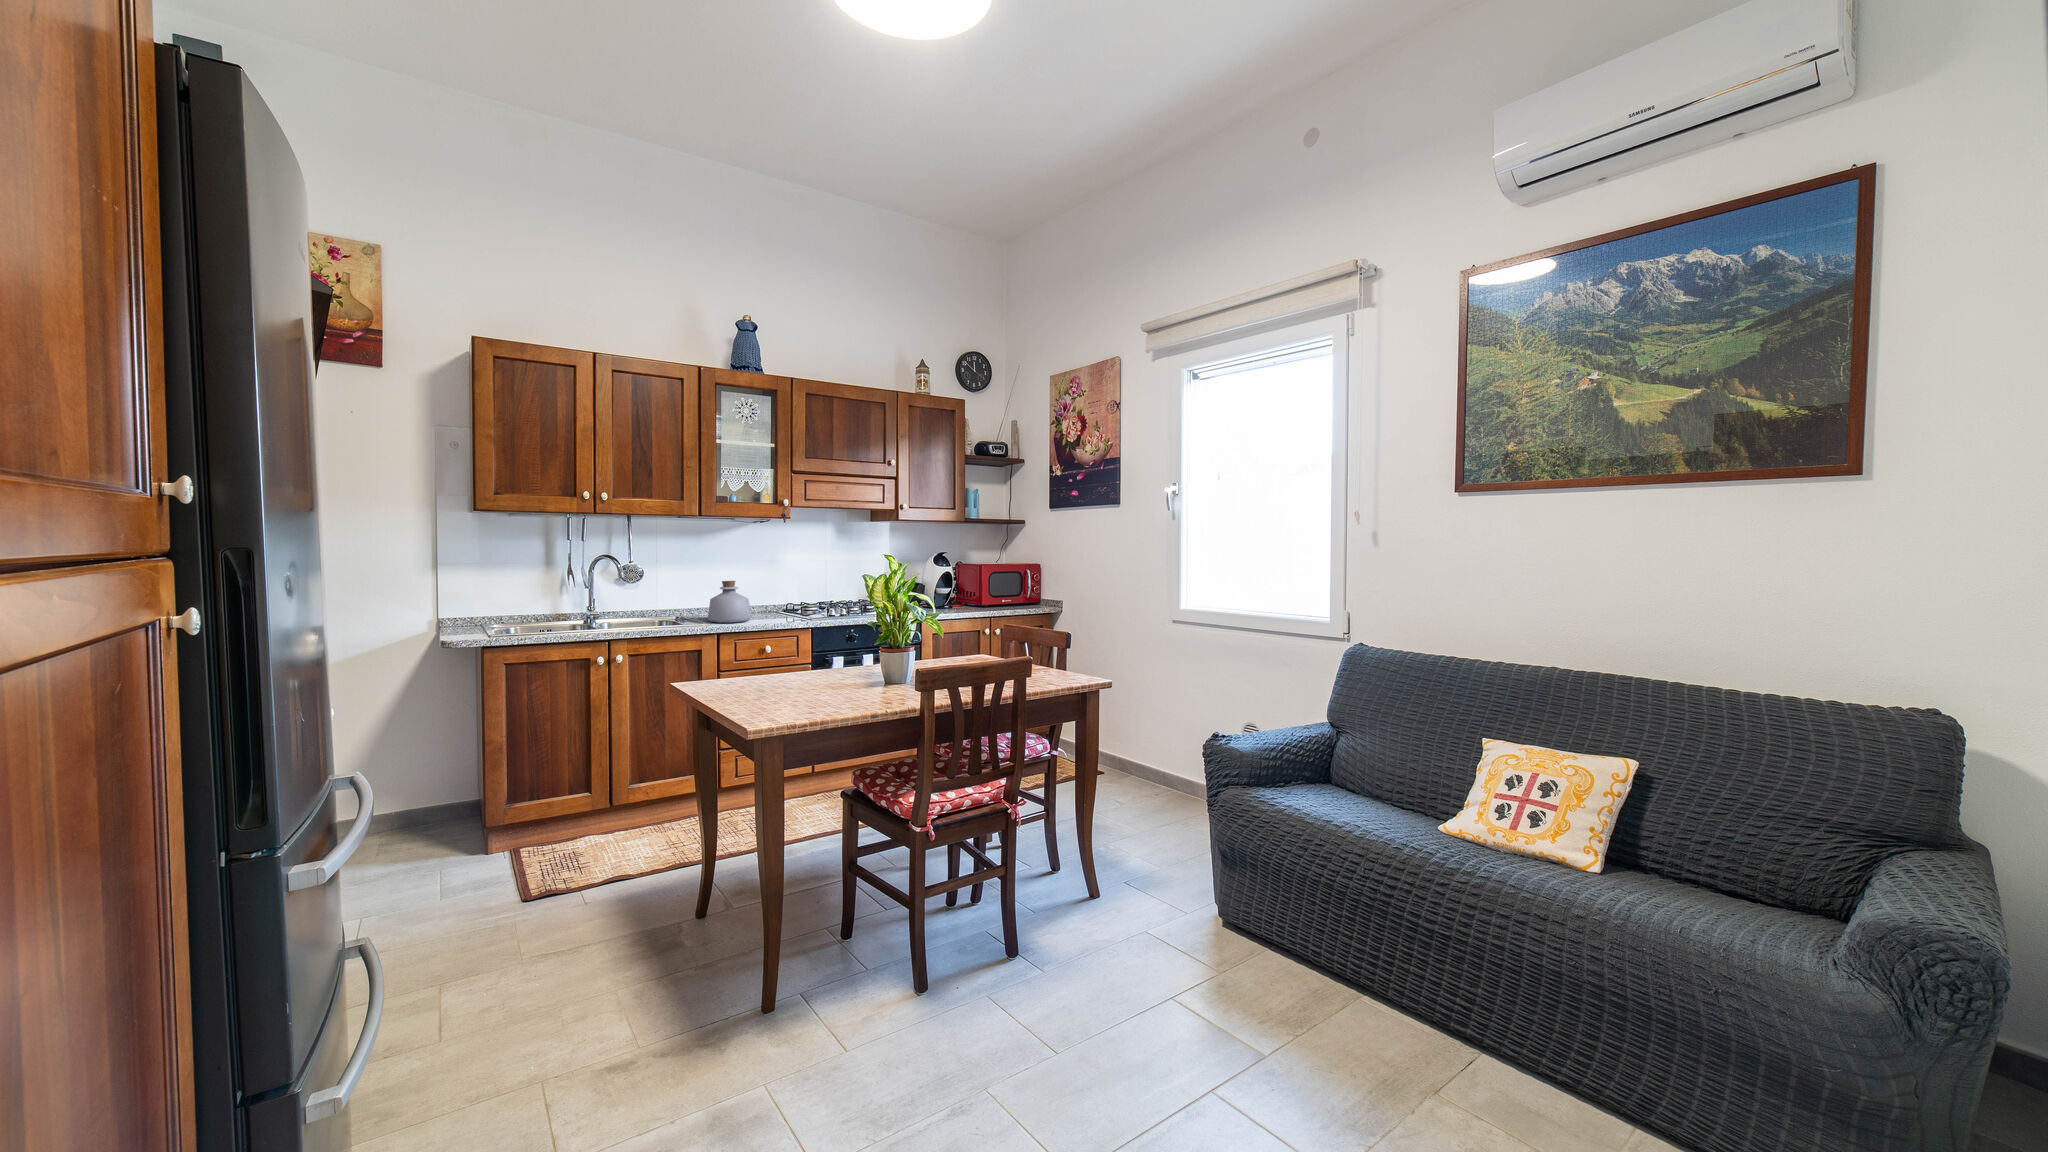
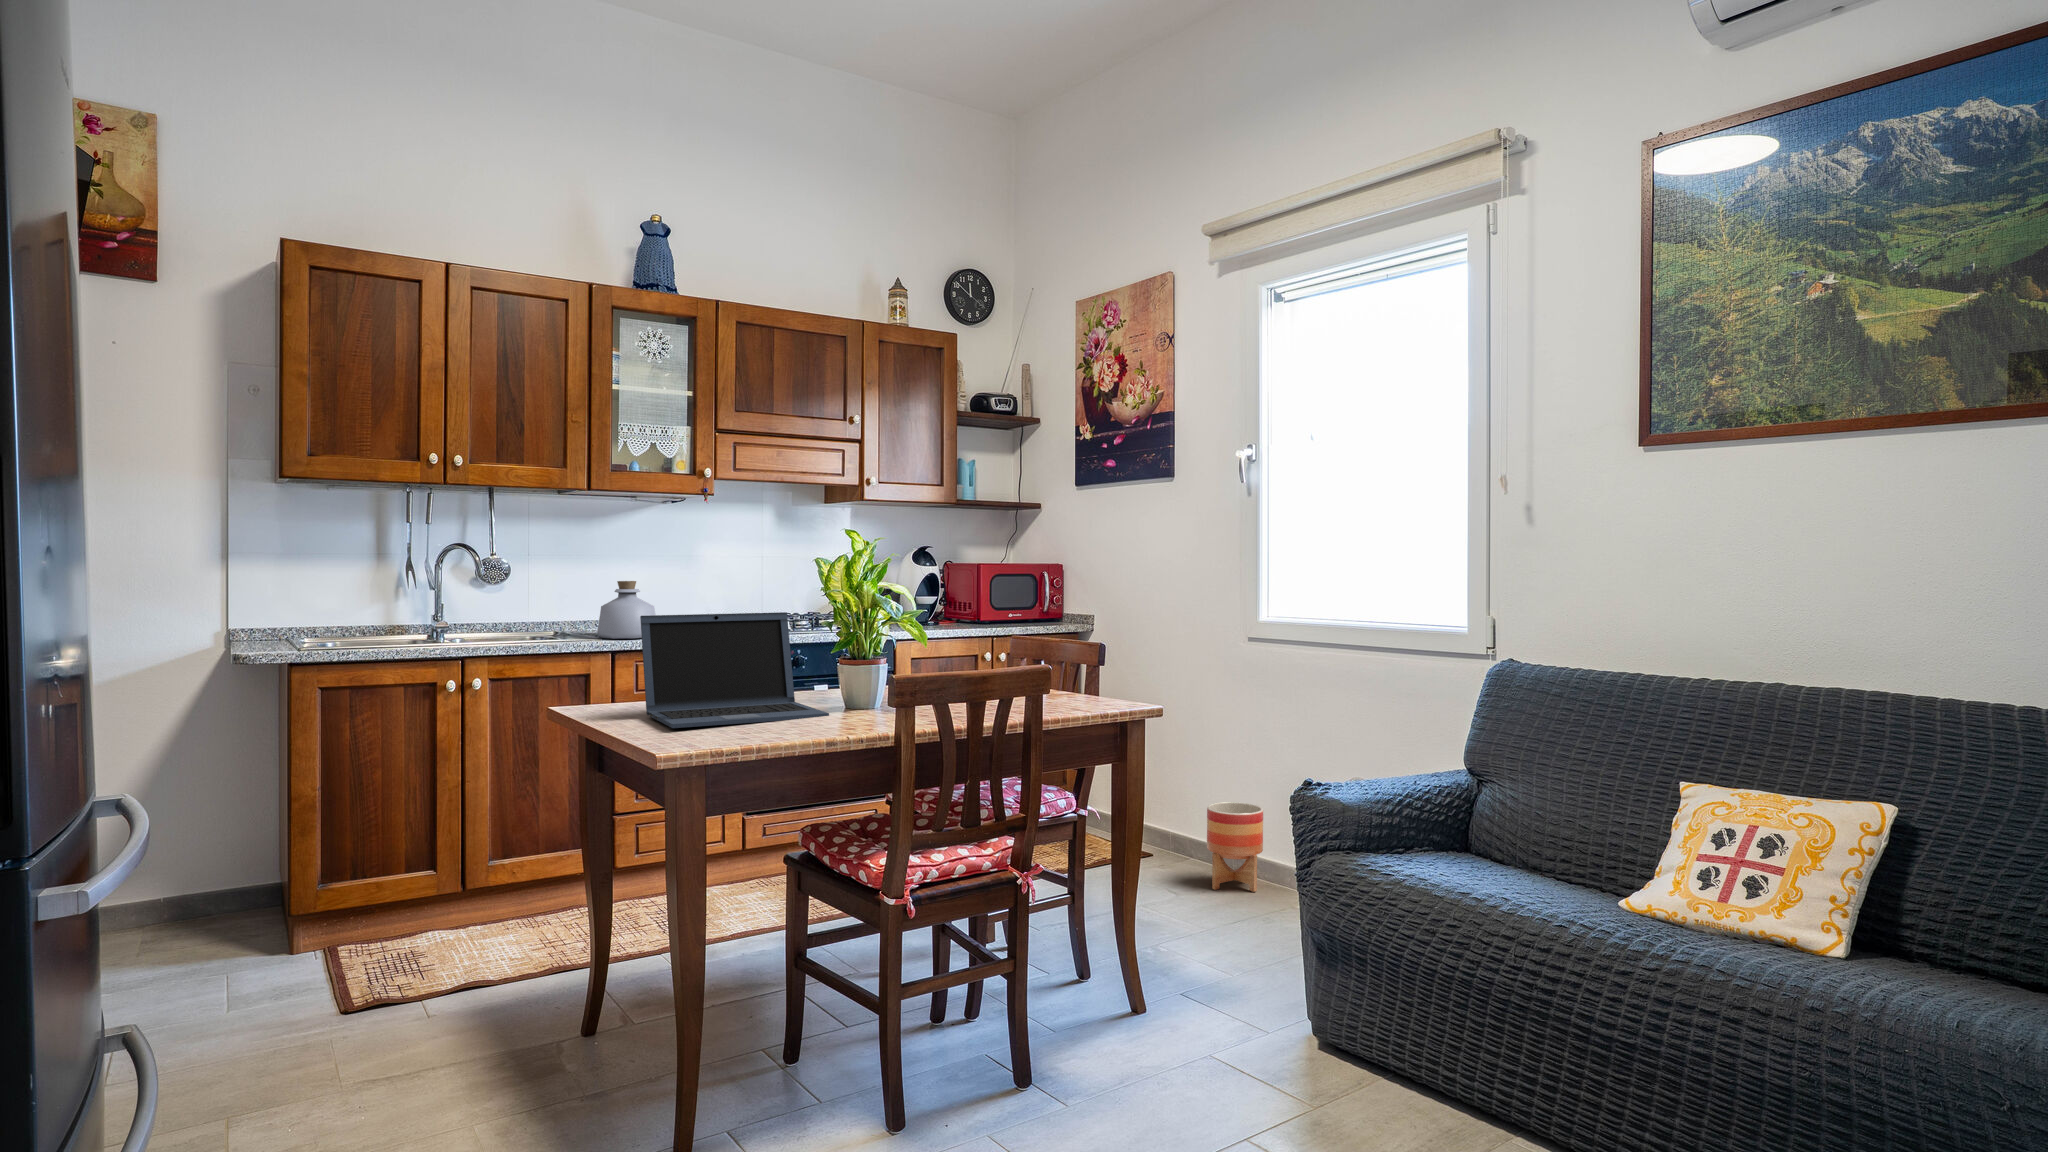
laptop: none [735,613,872,704] -> present [640,612,829,728]
planter: none [1141,736,1181,800] -> present [1207,802,1263,892]

